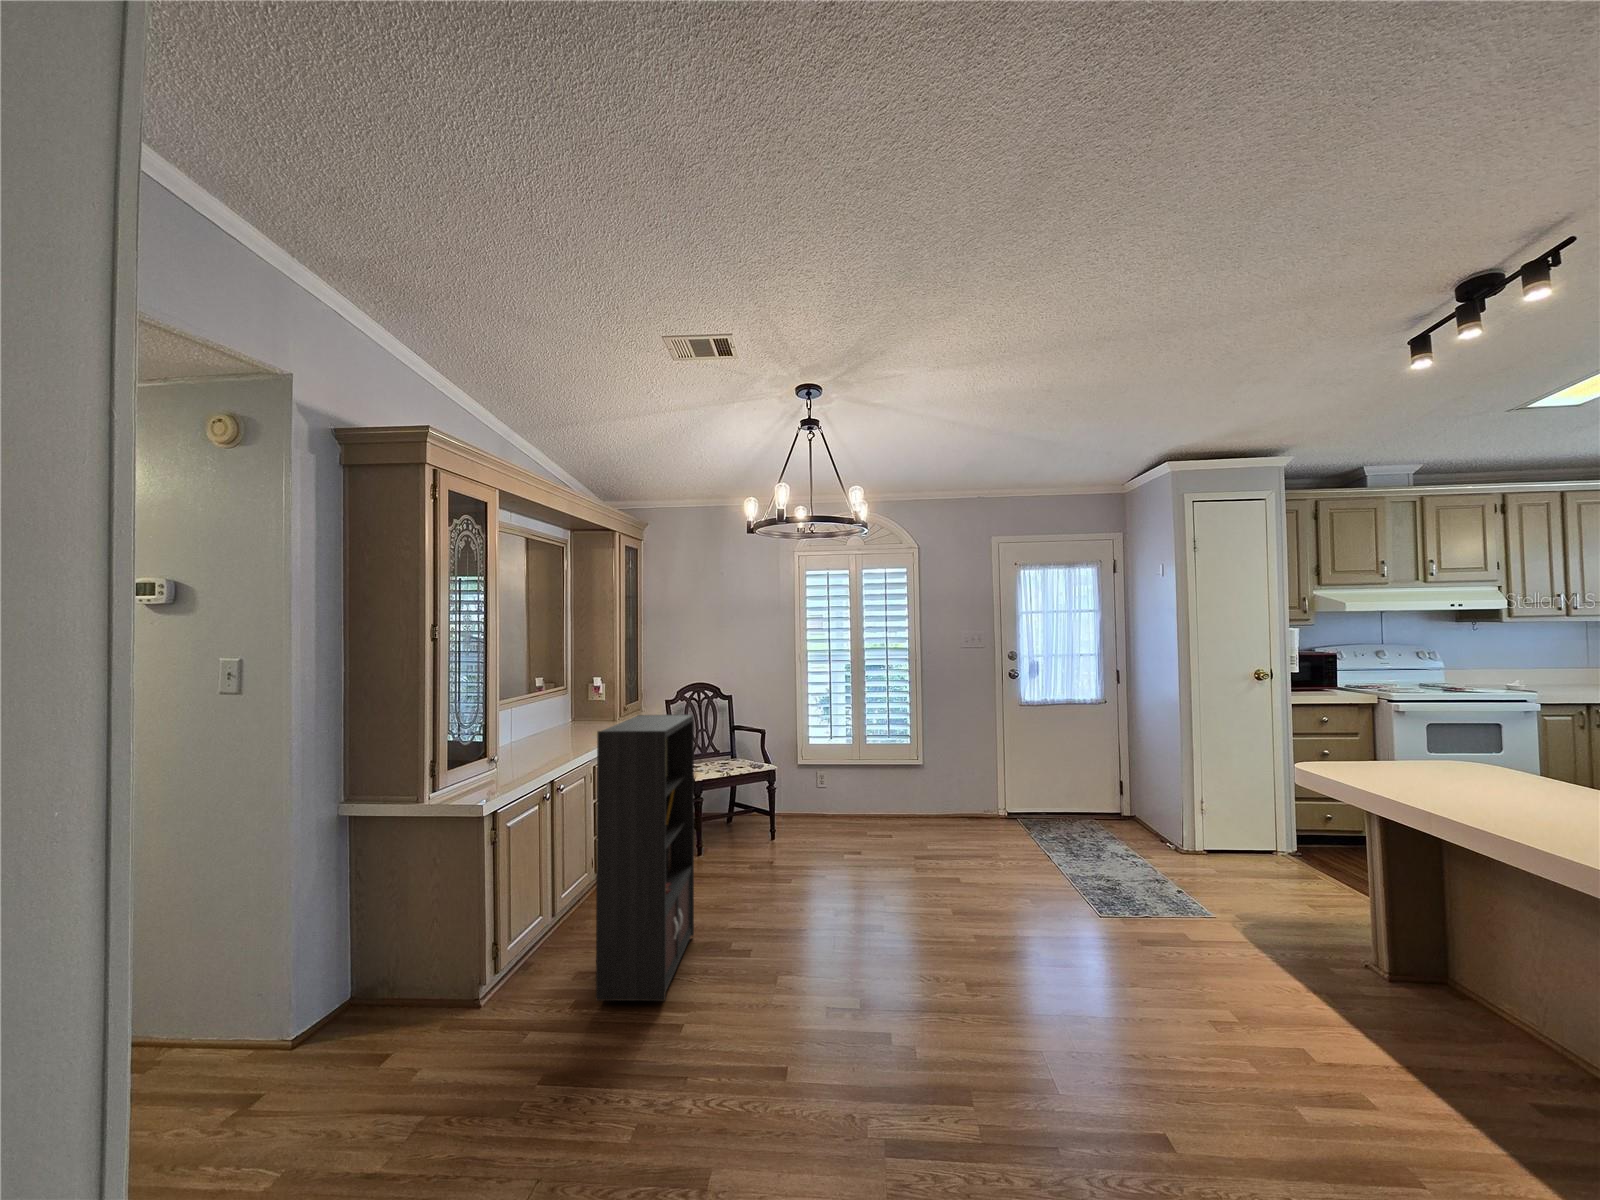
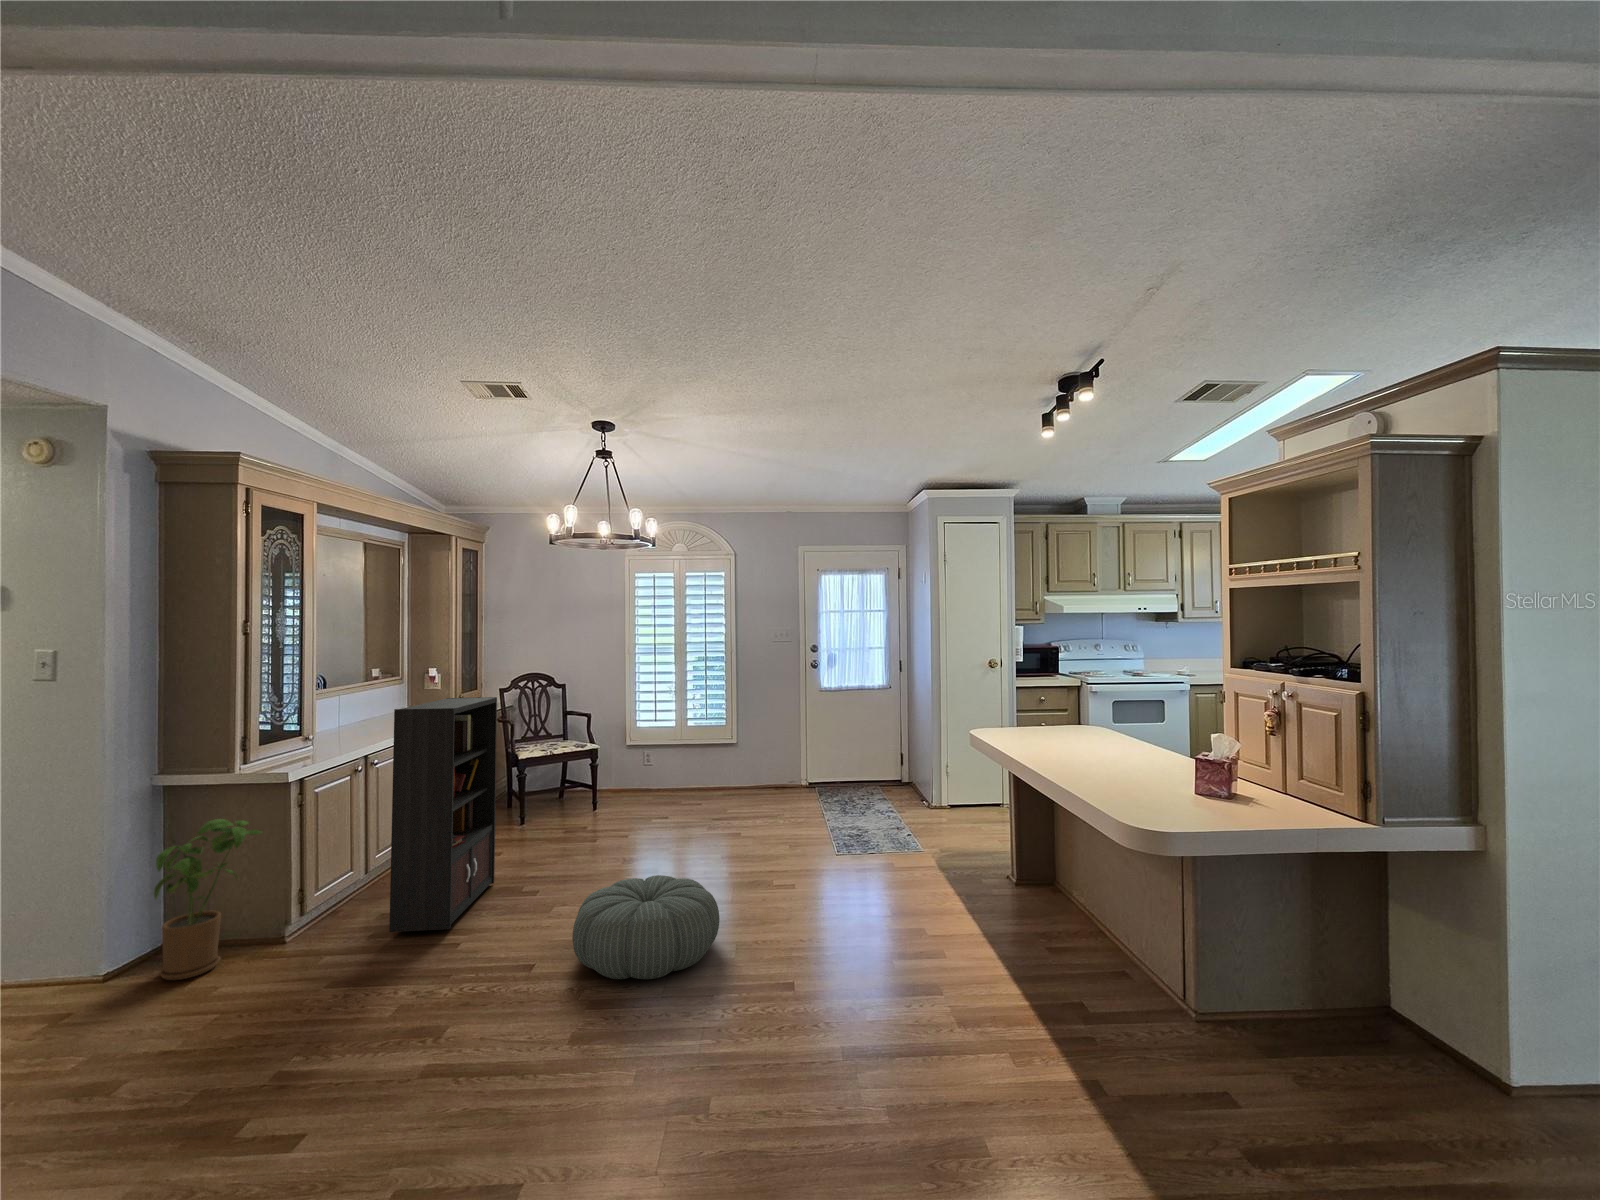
house plant: none [346,860,459,1052] -> present [154,819,261,980]
pouf: none [831,949,1020,1104] -> present [572,875,720,979]

